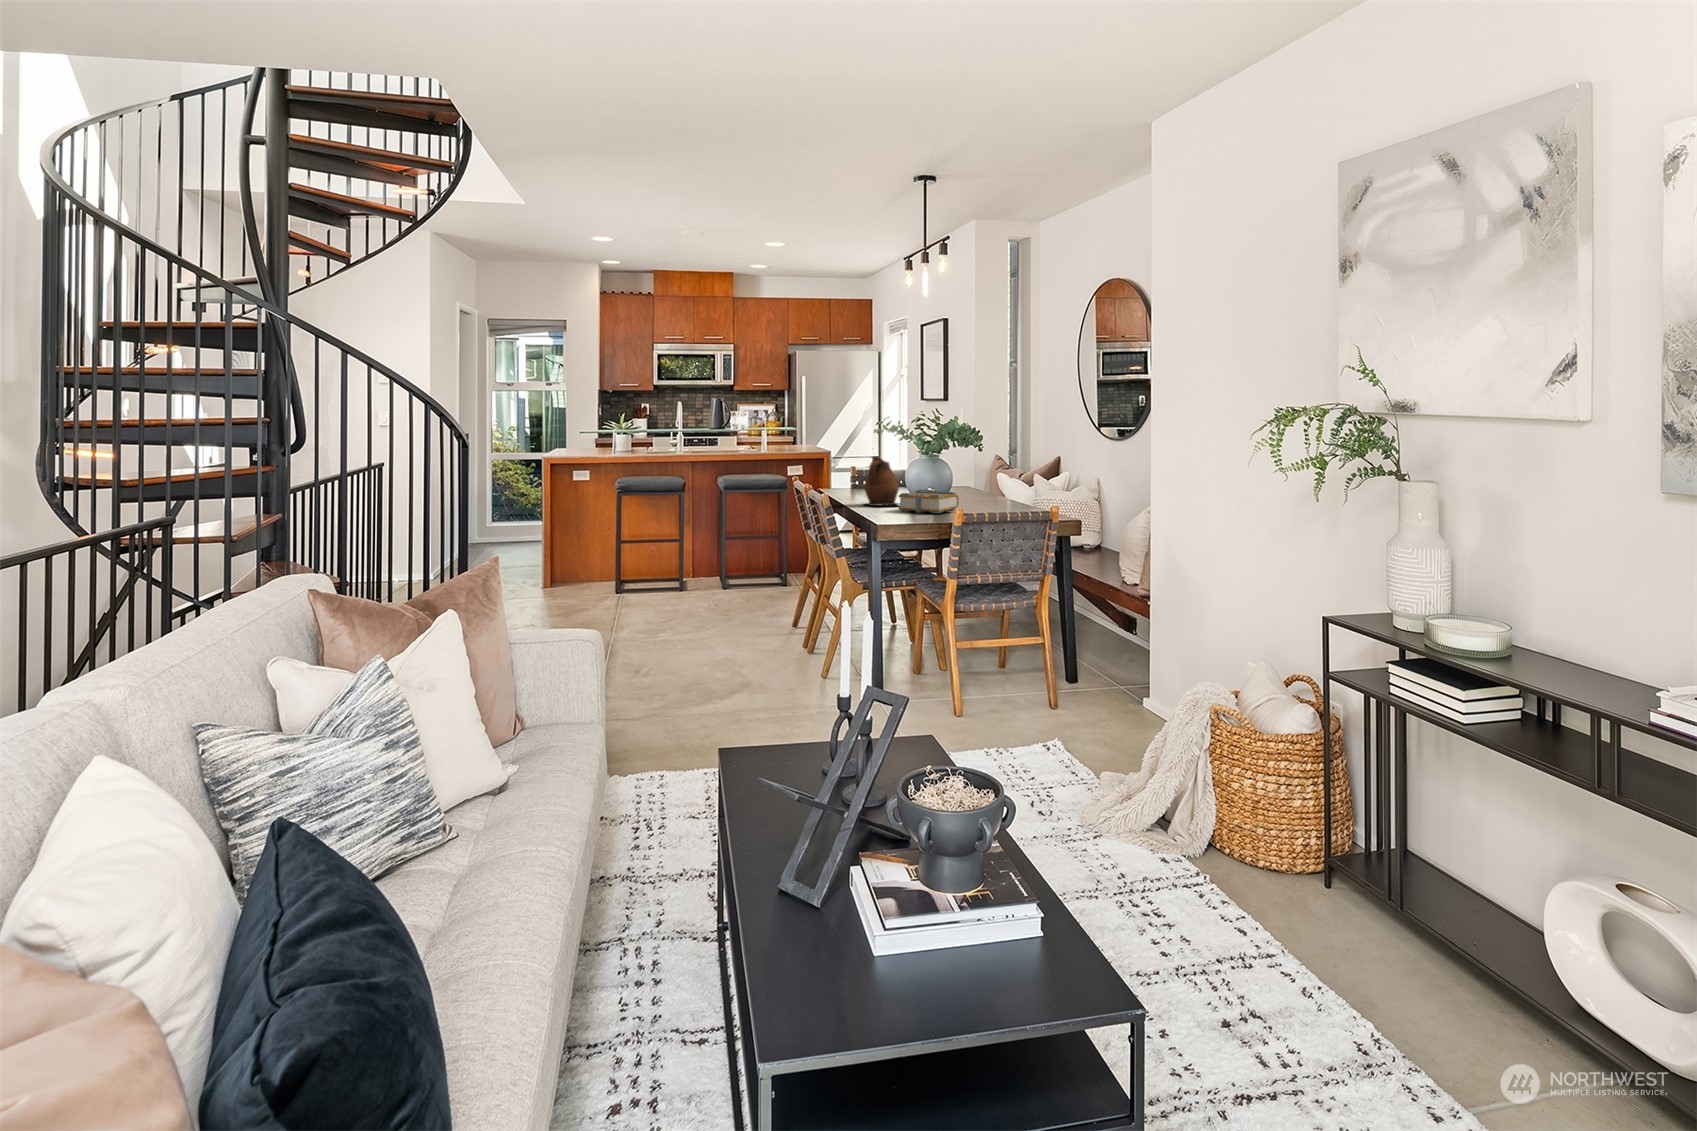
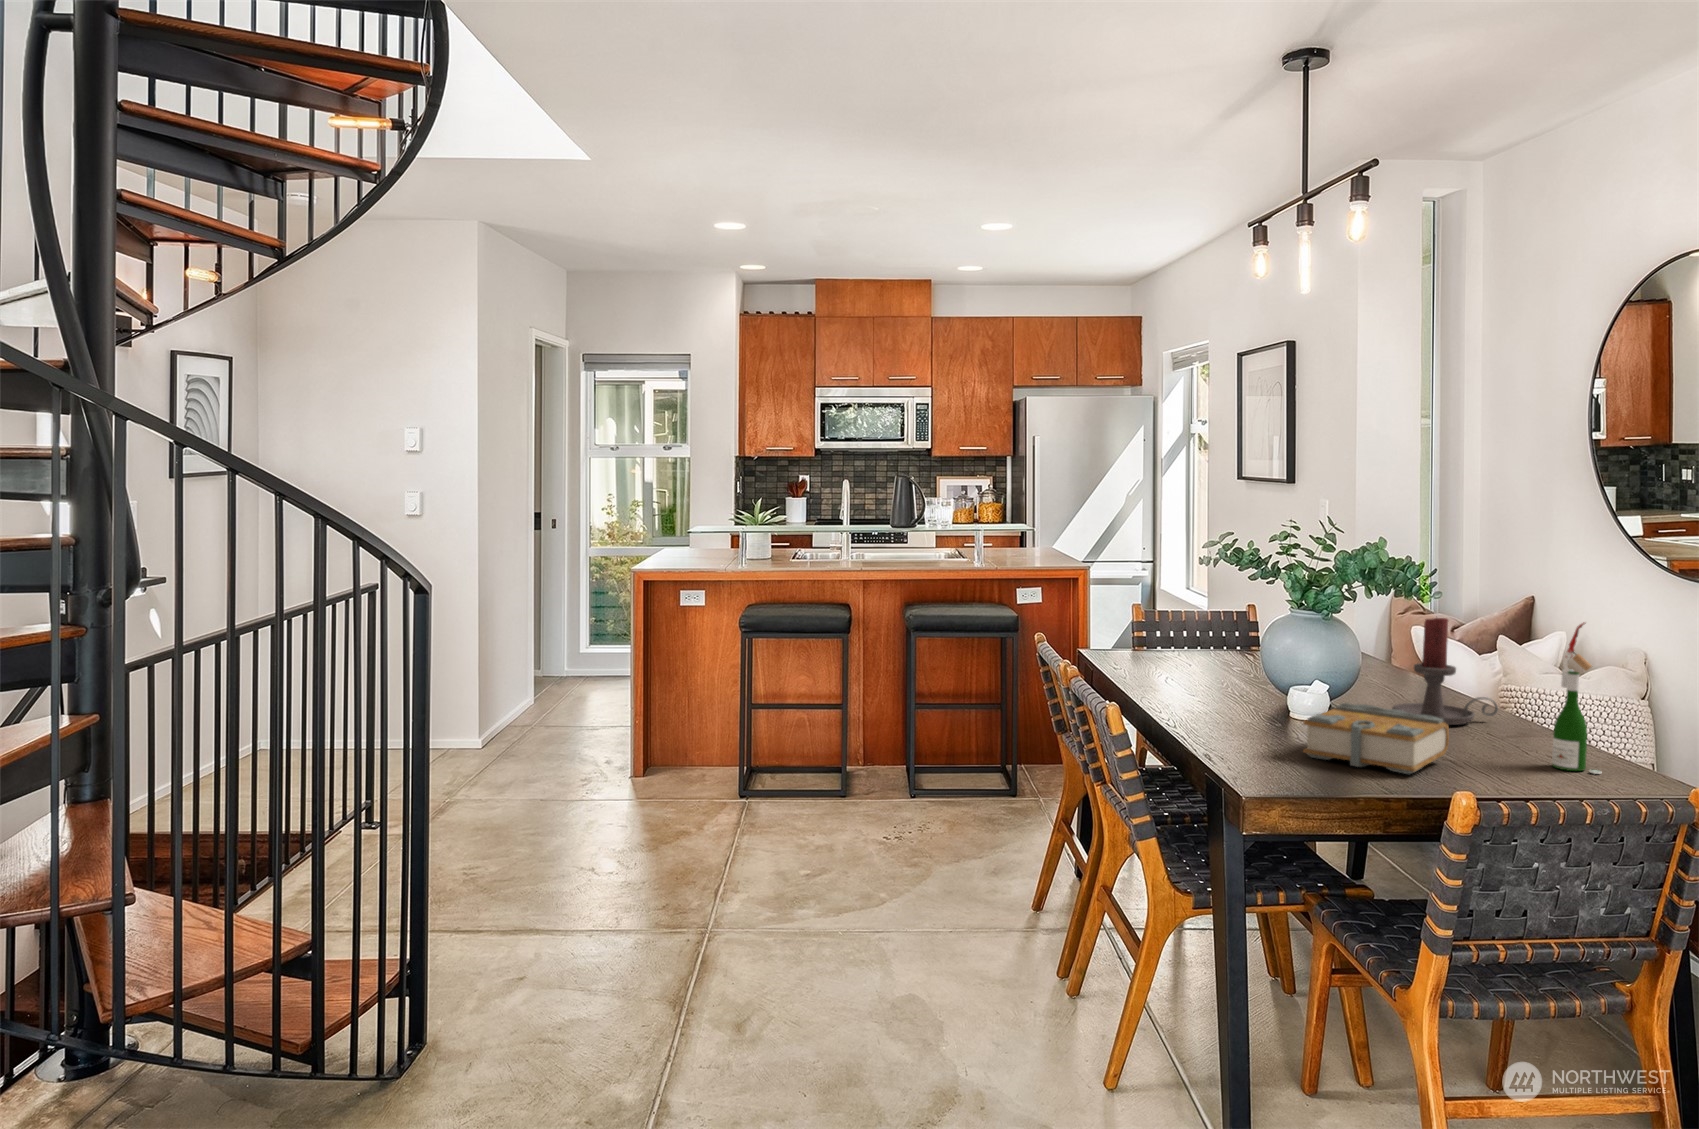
wine bottle: none [1000,449,1017,513] -> present [1552,622,1601,774]
ceramic pitcher: present [864,456,899,506] -> none [1195,620,1300,730]
candle holder: none [951,456,995,505] -> present [1392,618,1498,725]

